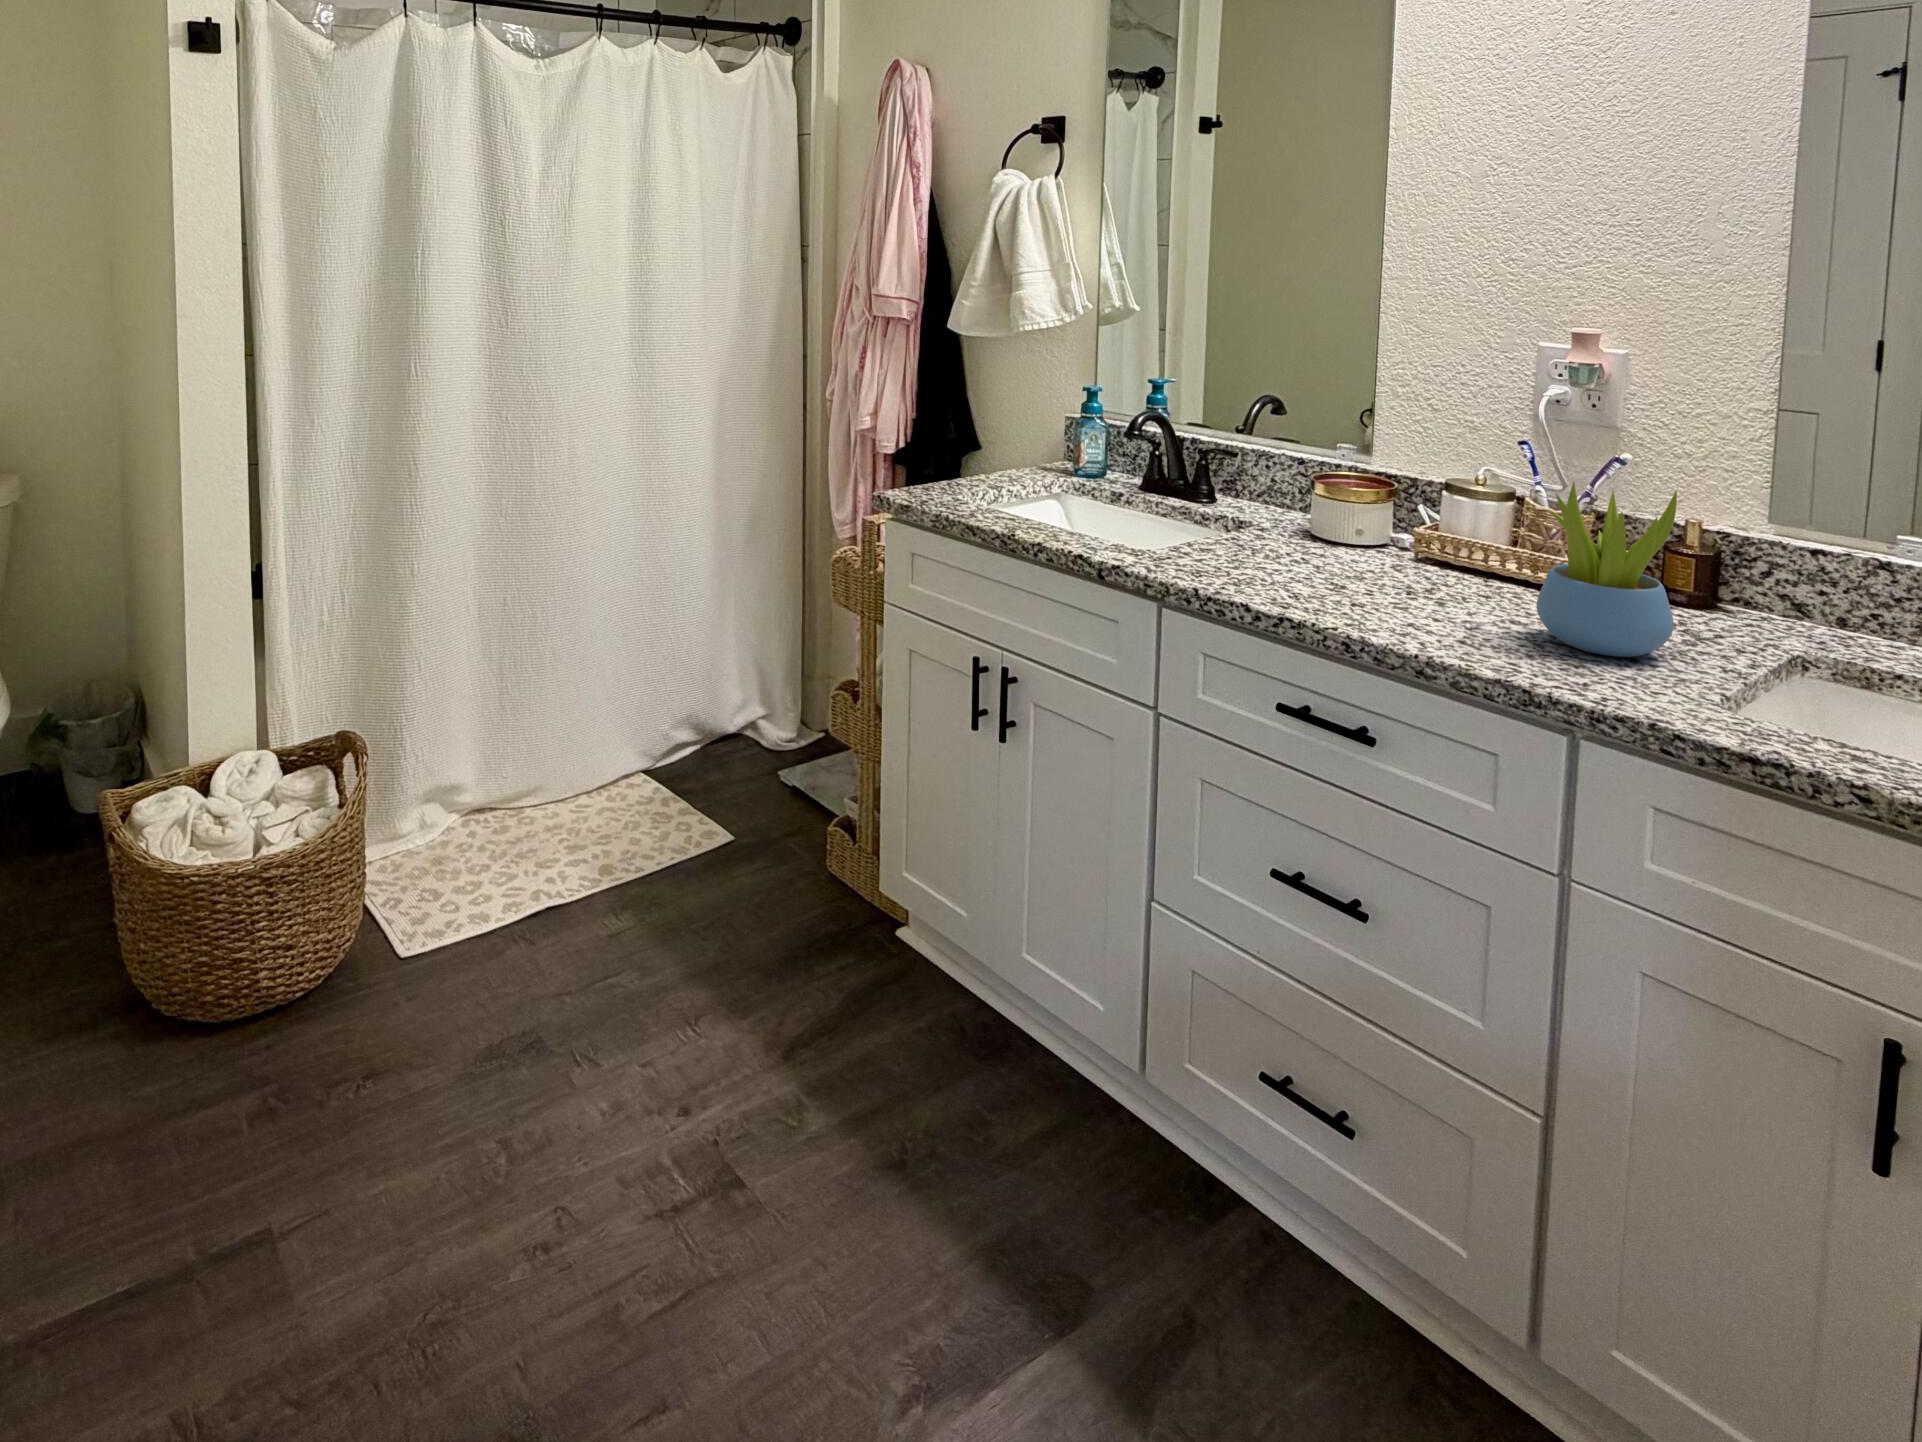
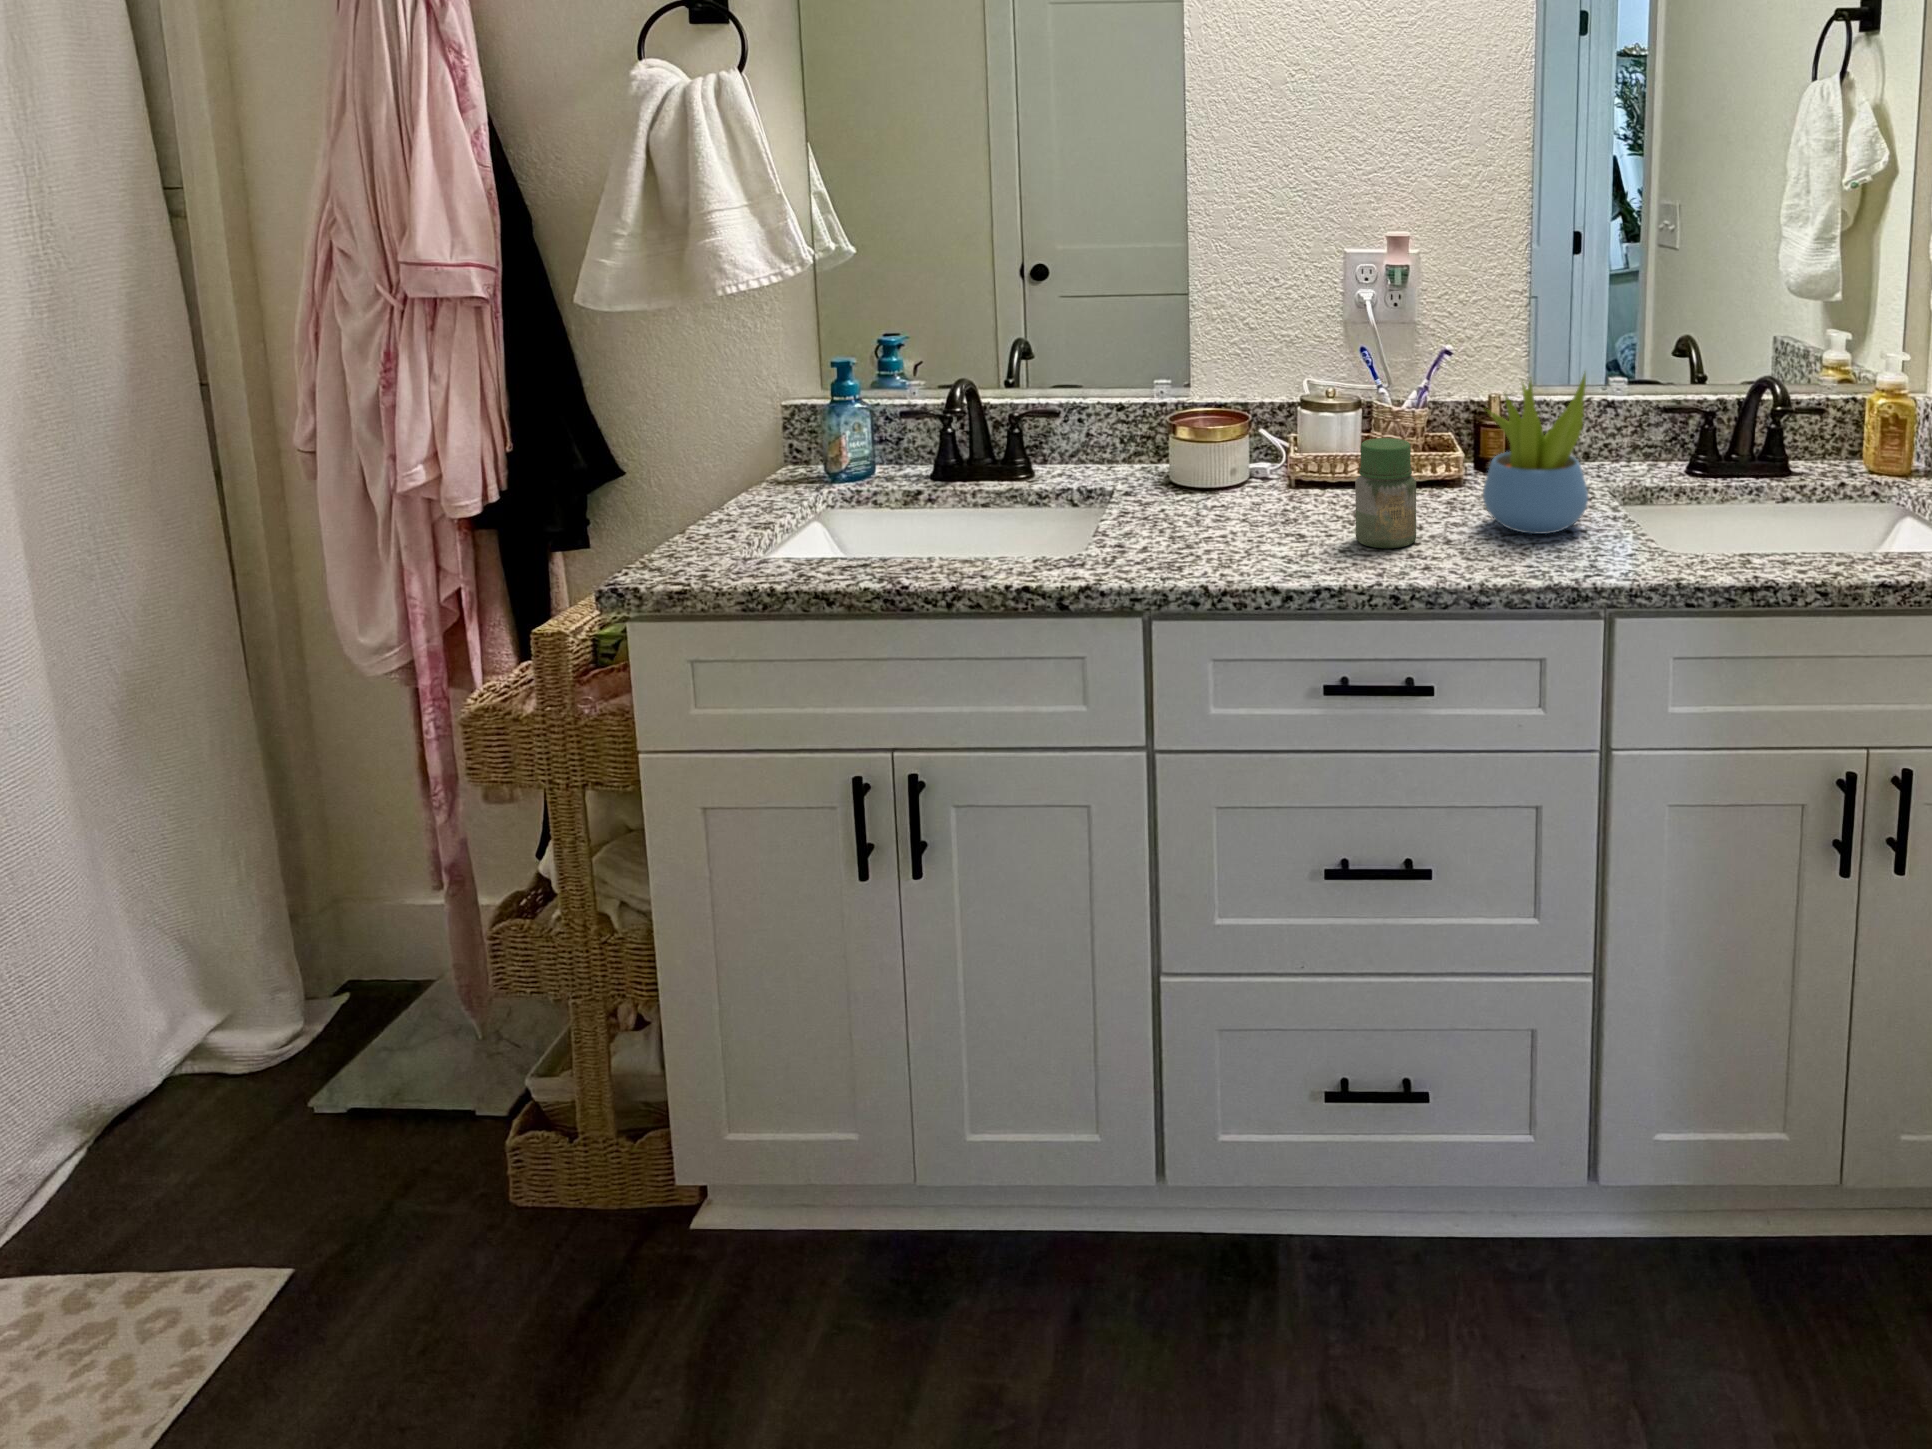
jar: none [1383,514,1451,619] -> present [1355,438,1416,548]

